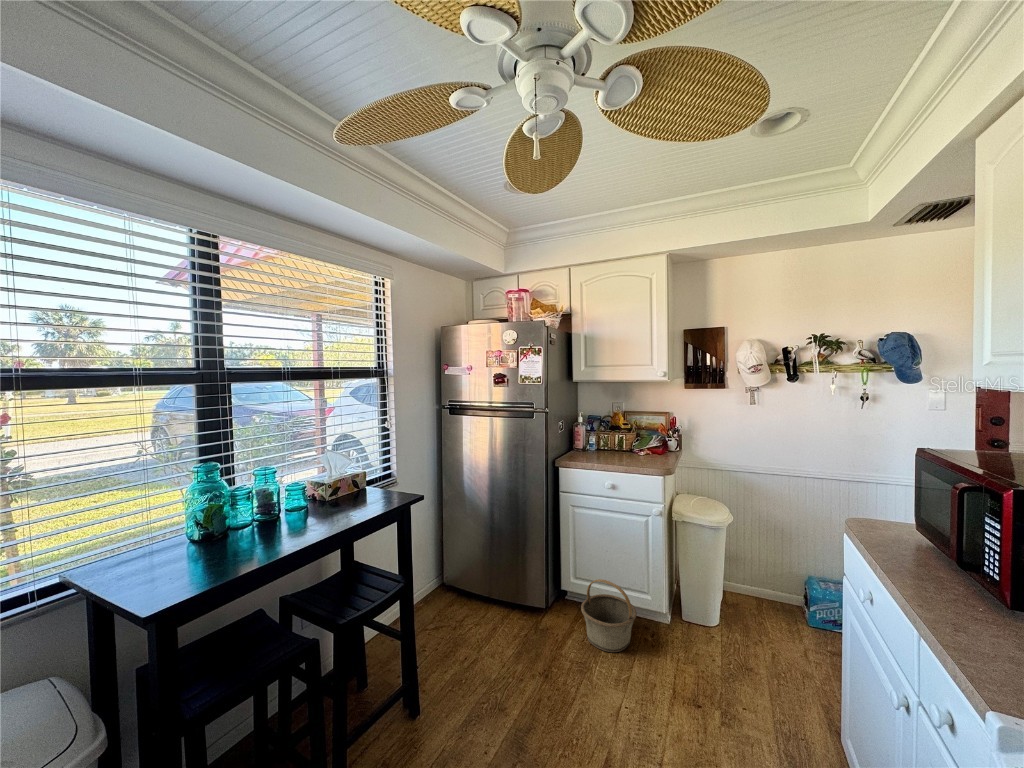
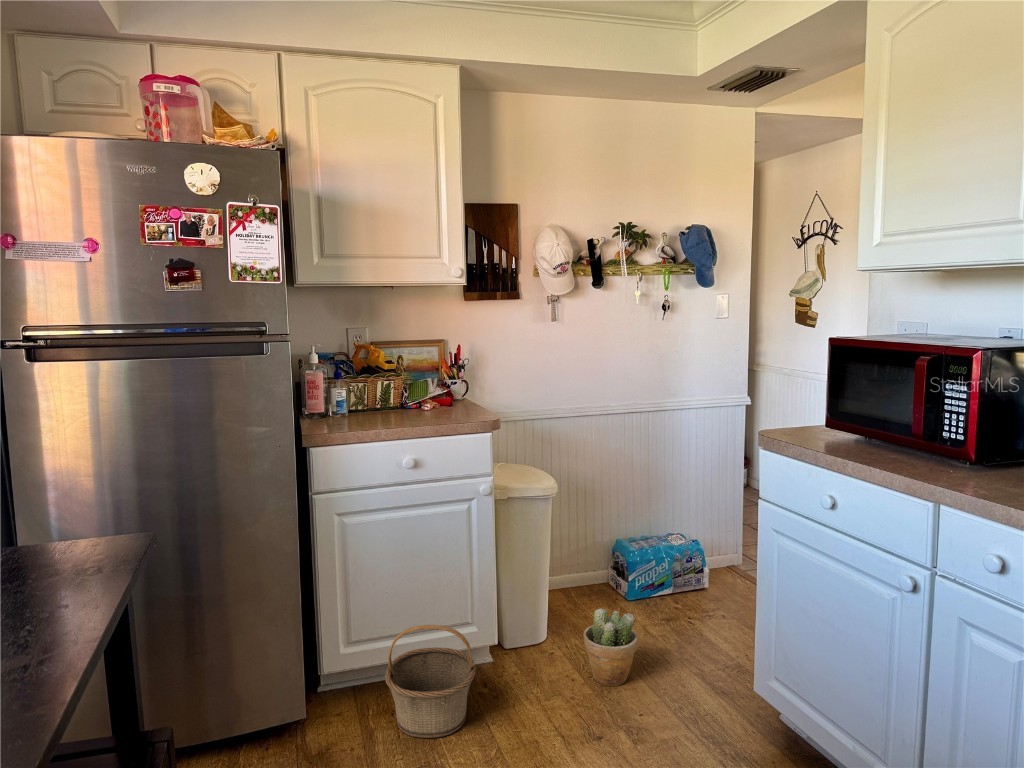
potted plant: none [723,616,768,680] -> present [584,609,638,686]

